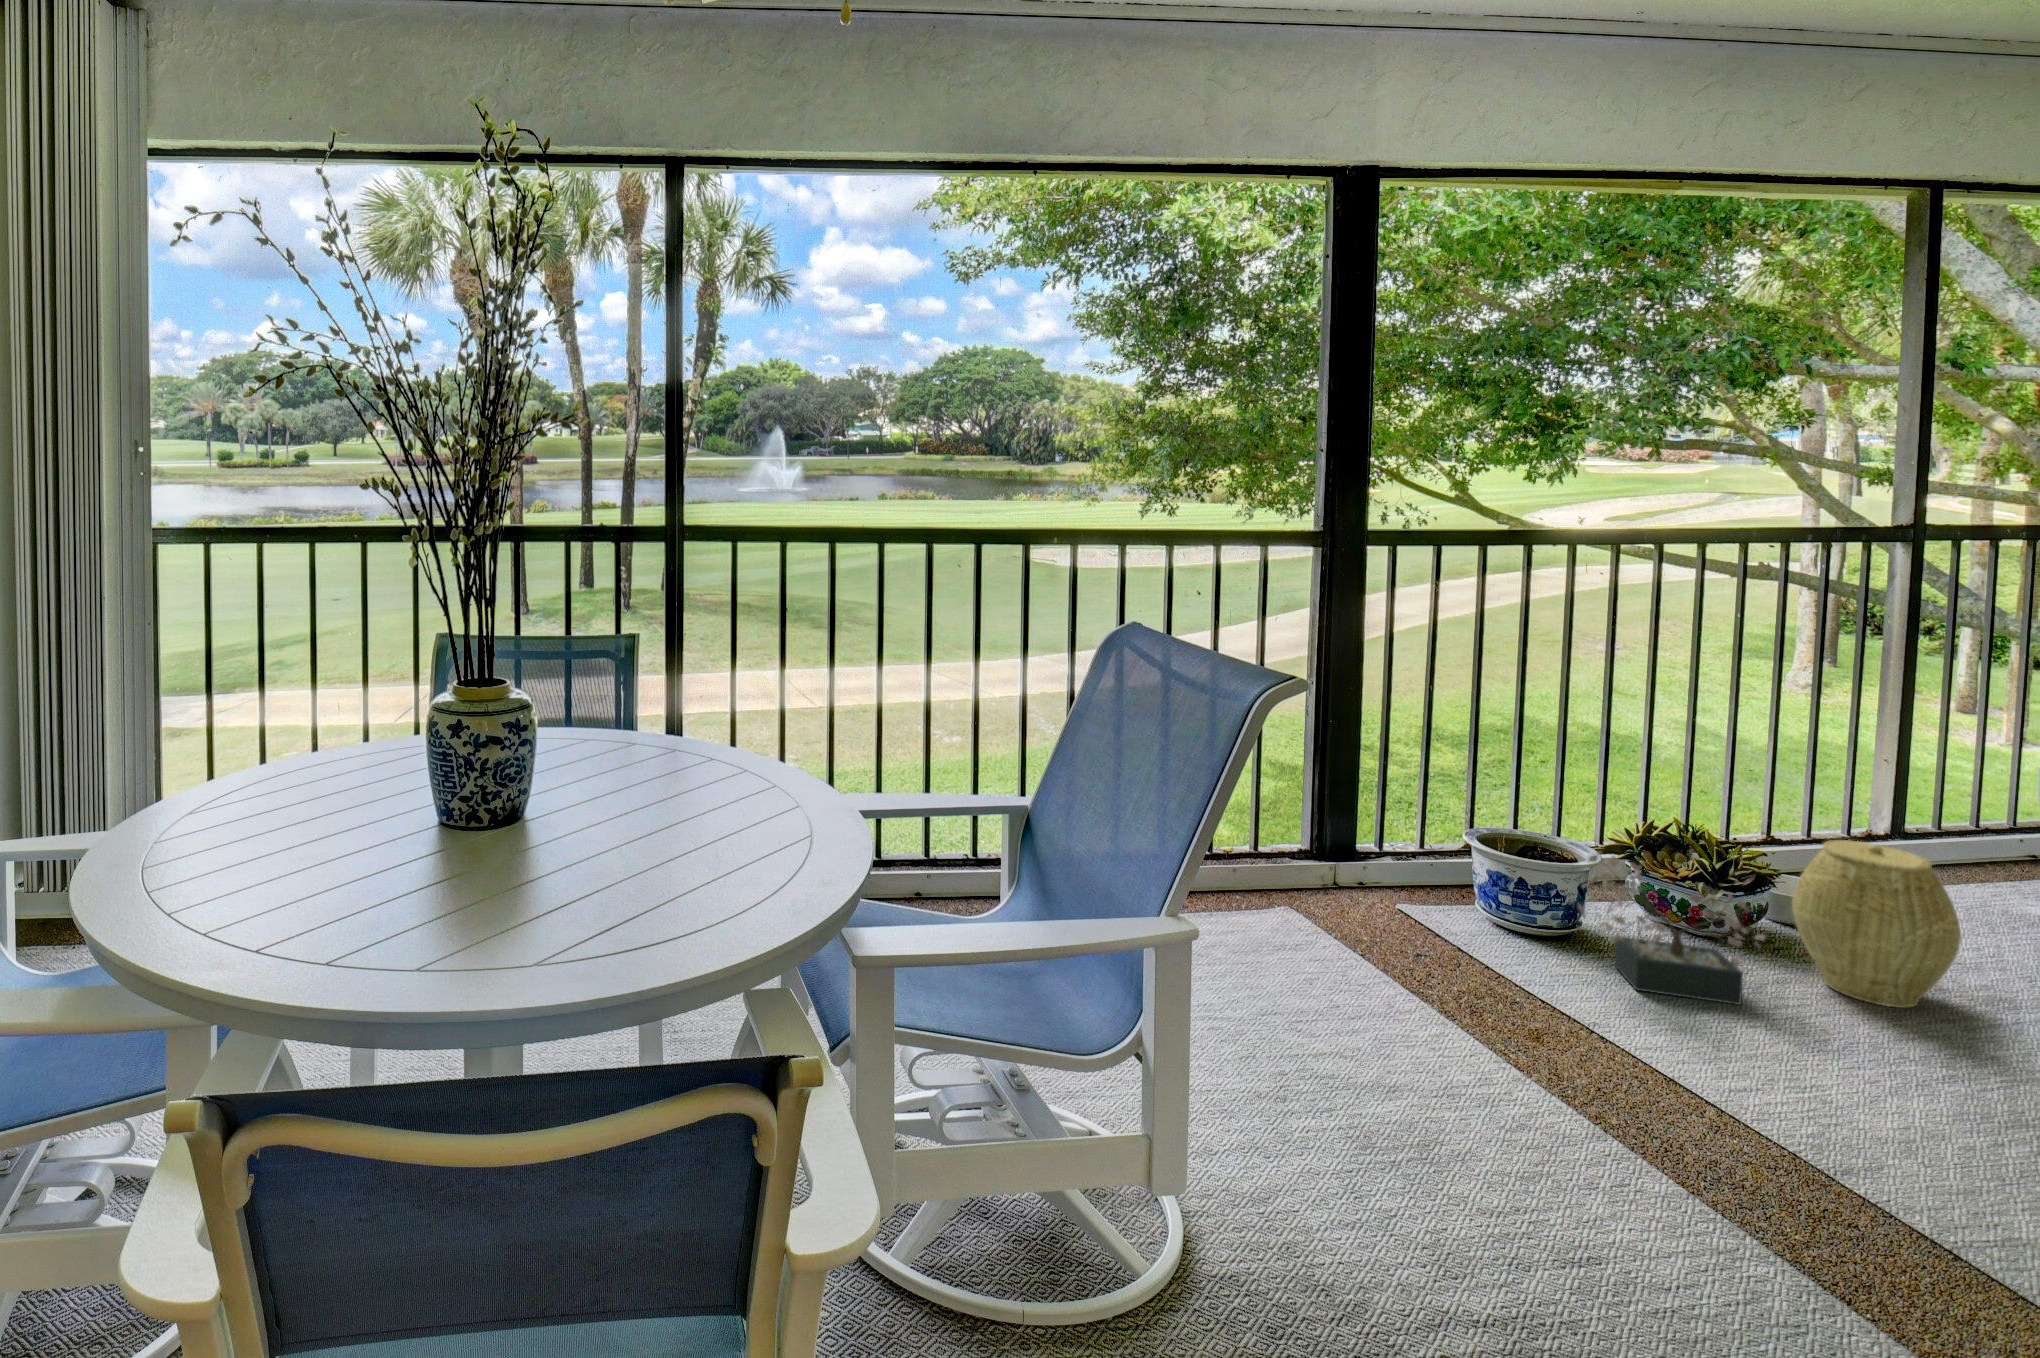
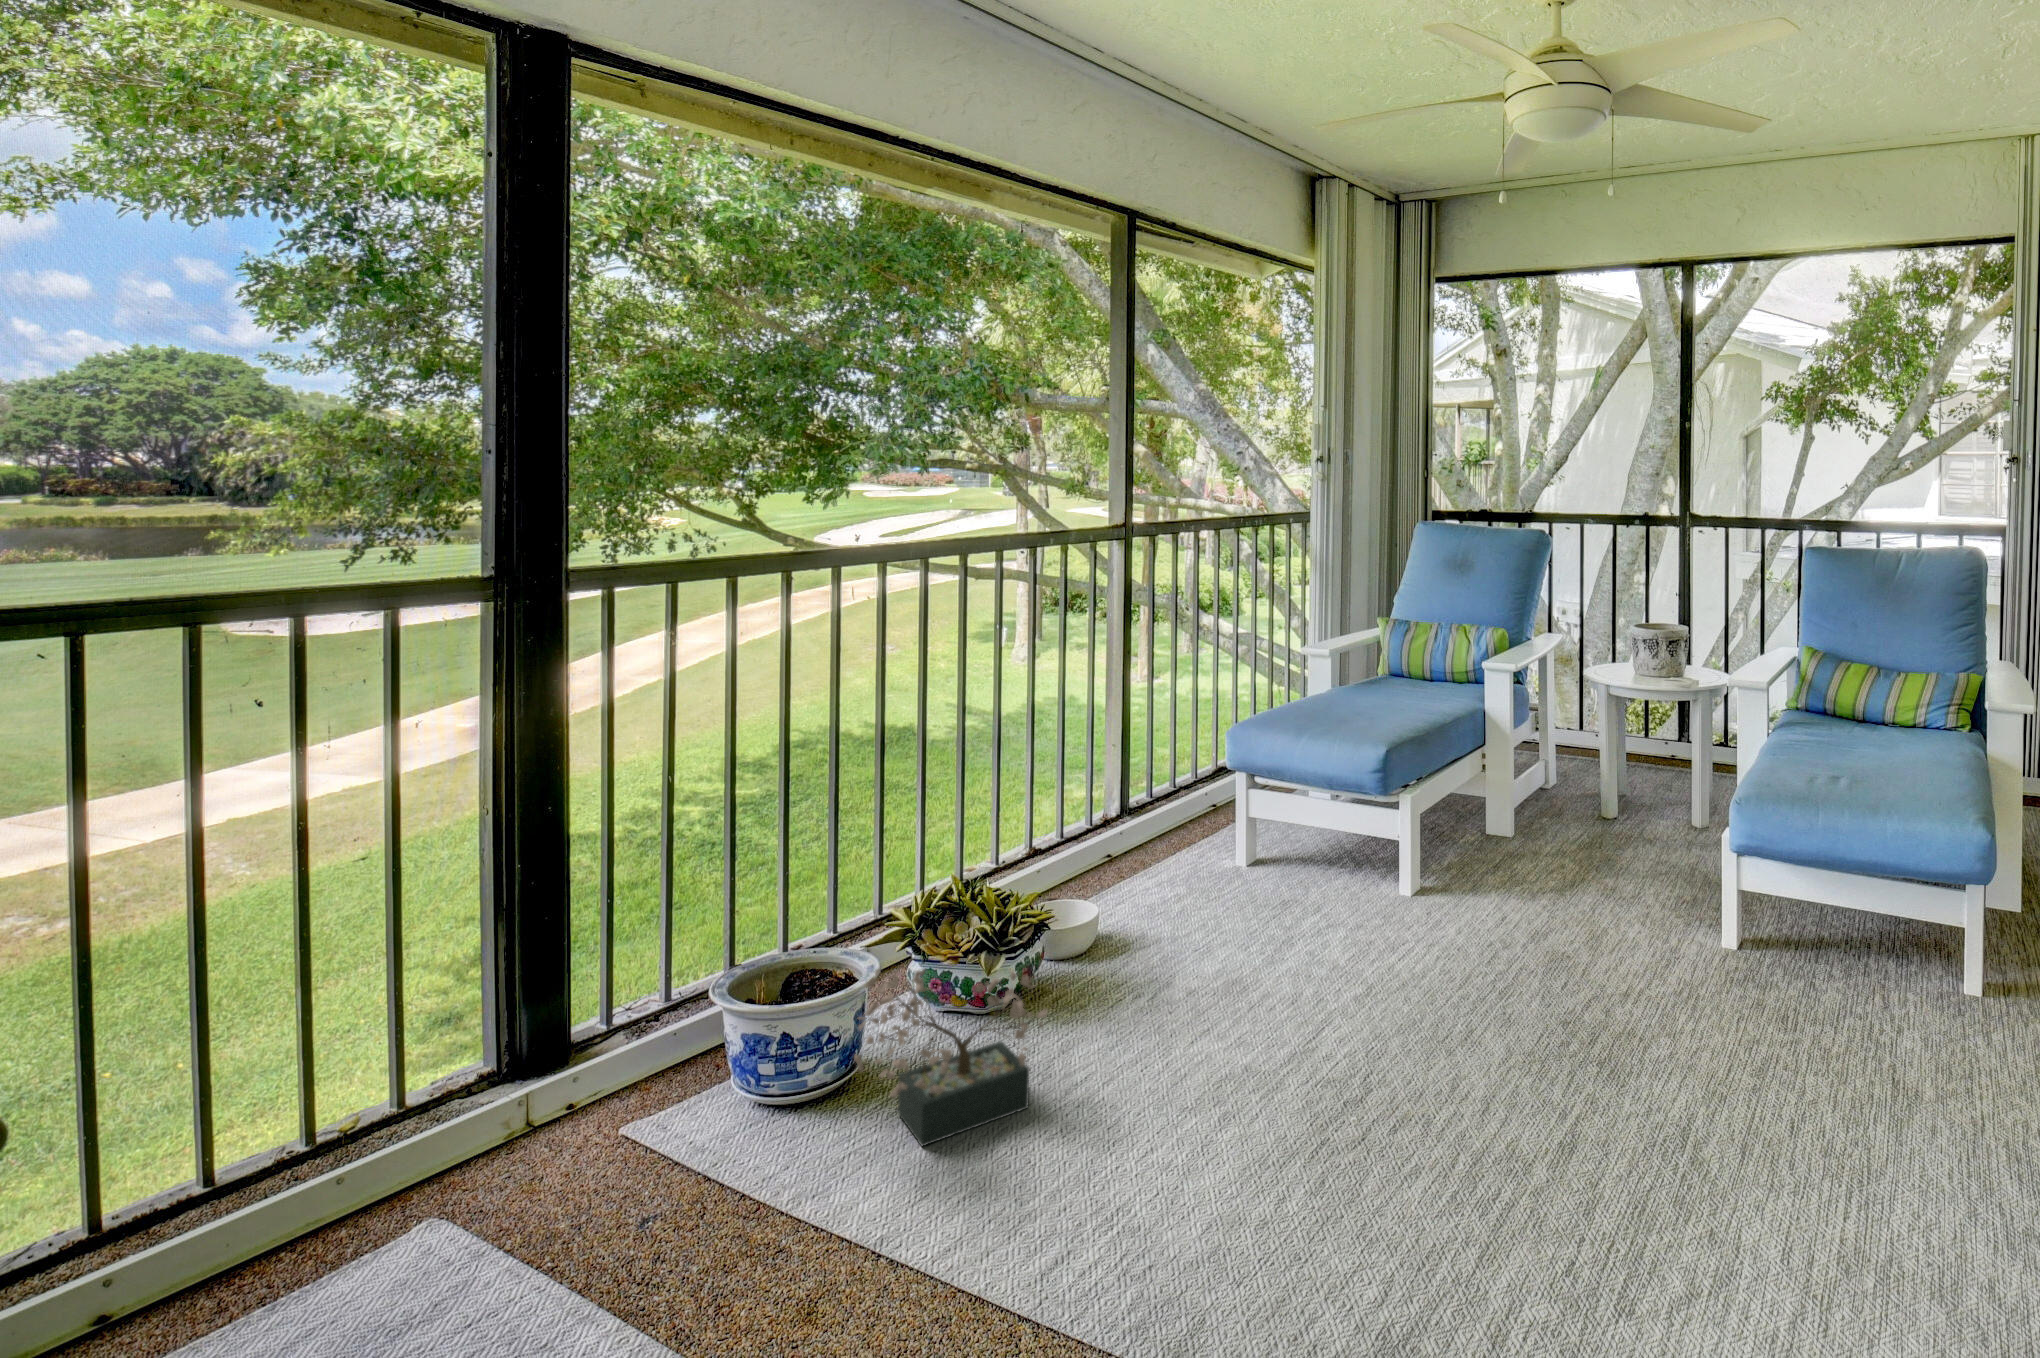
woven basket: present [1792,840,1961,1008] -> none [1066,858,1196,1038]

